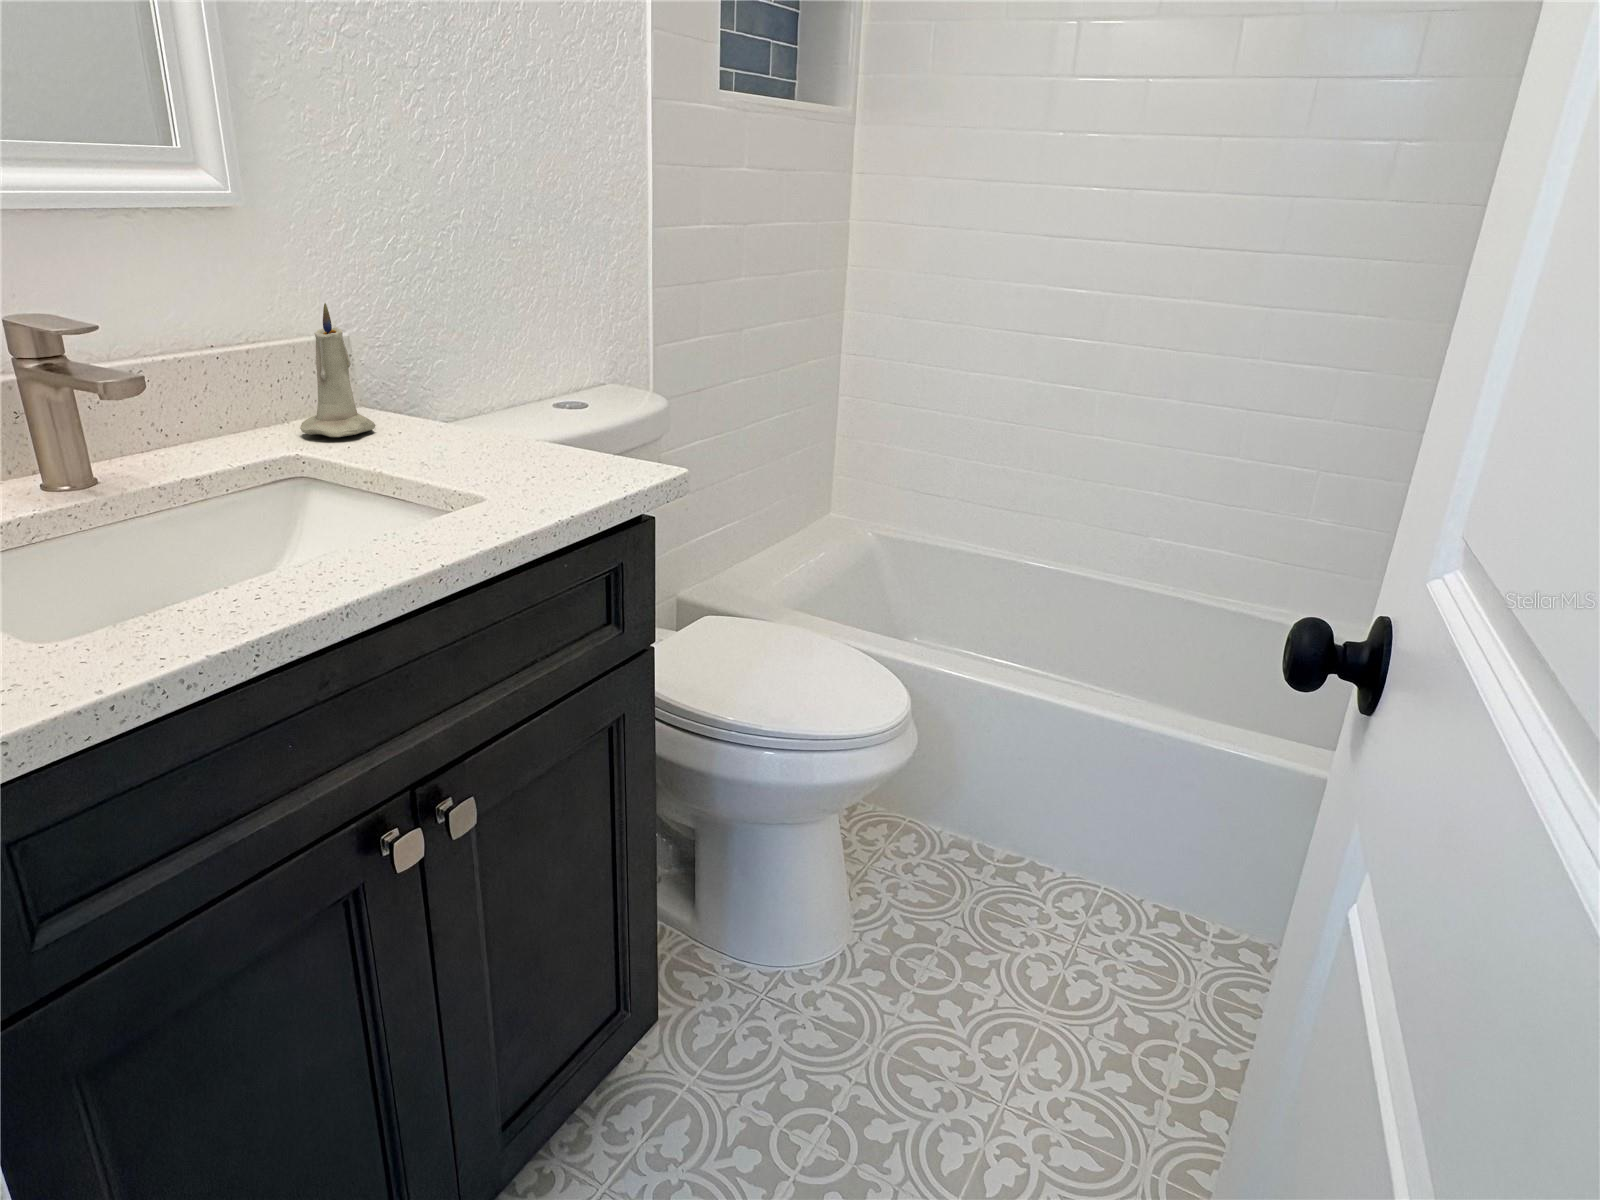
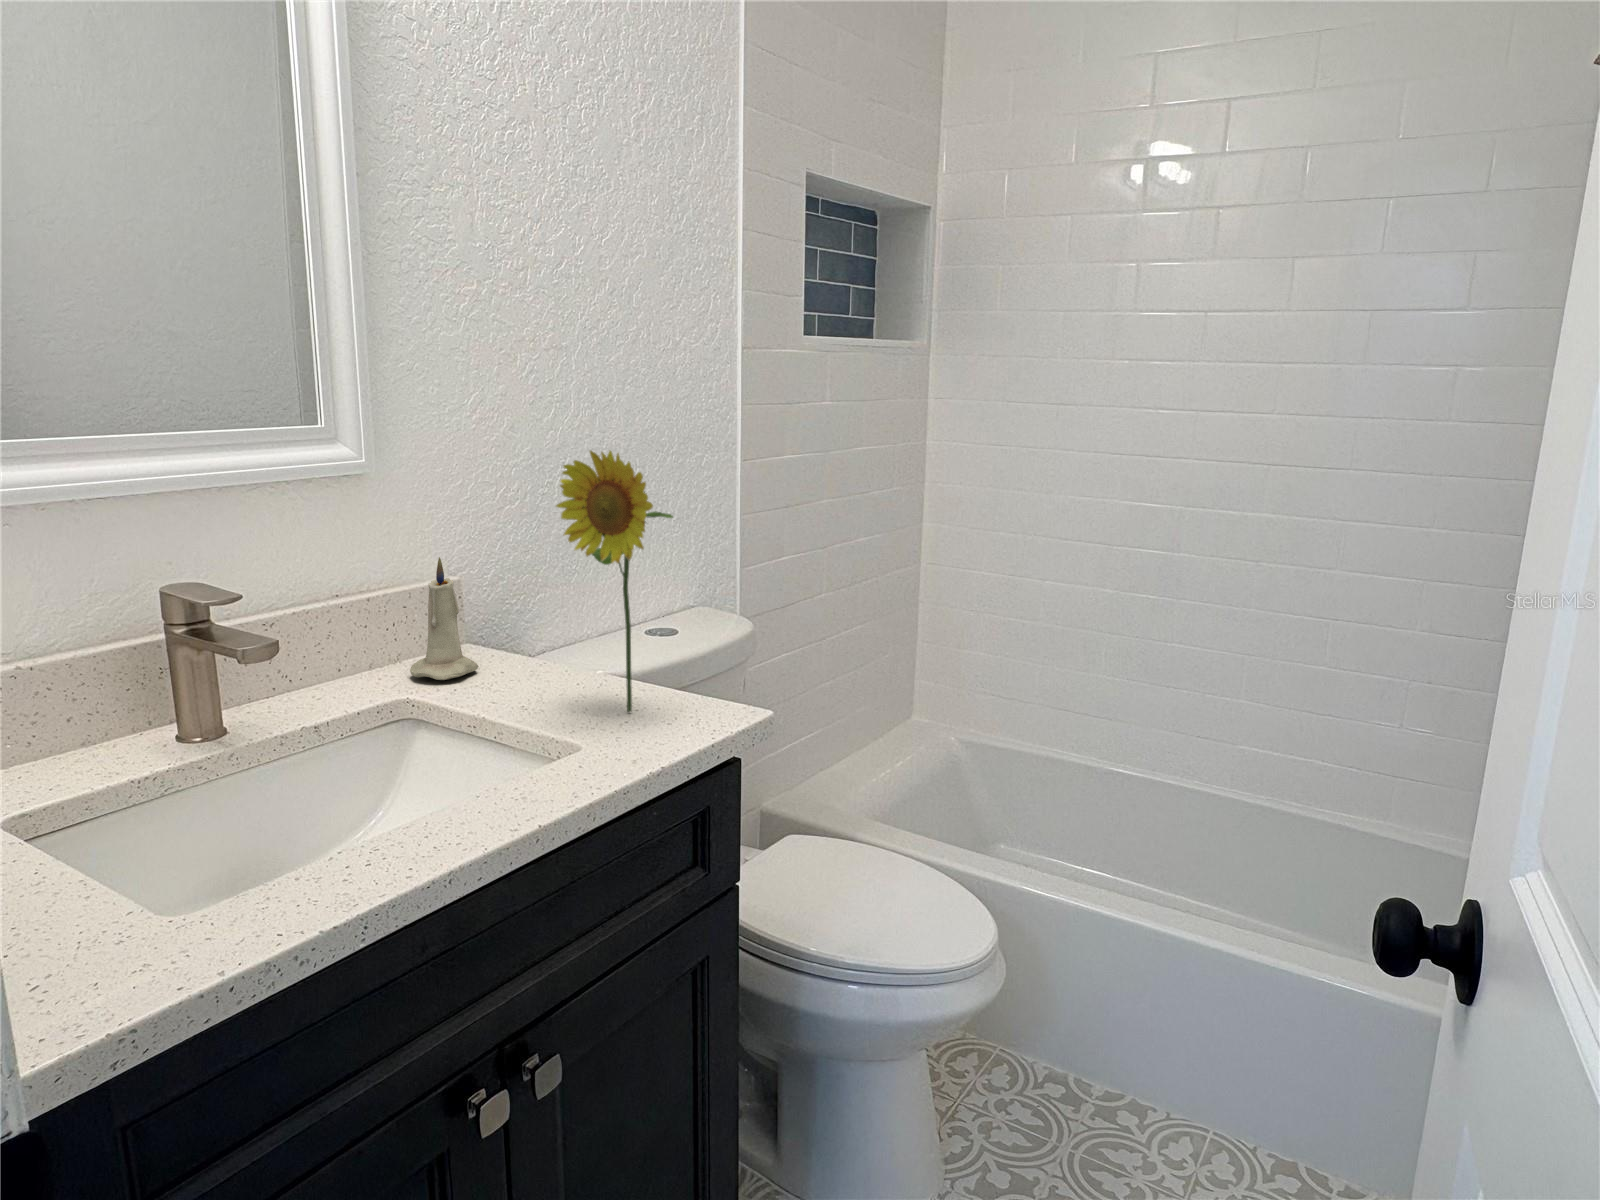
flower: none [449,170,580,467] -> present [556,451,673,712]

